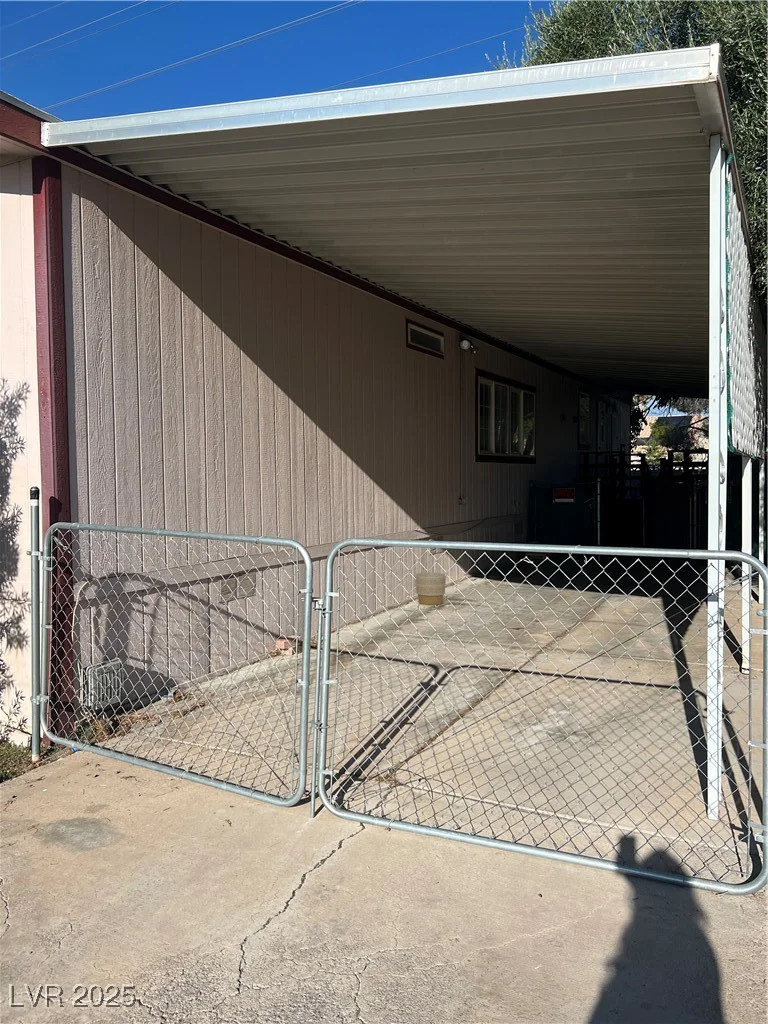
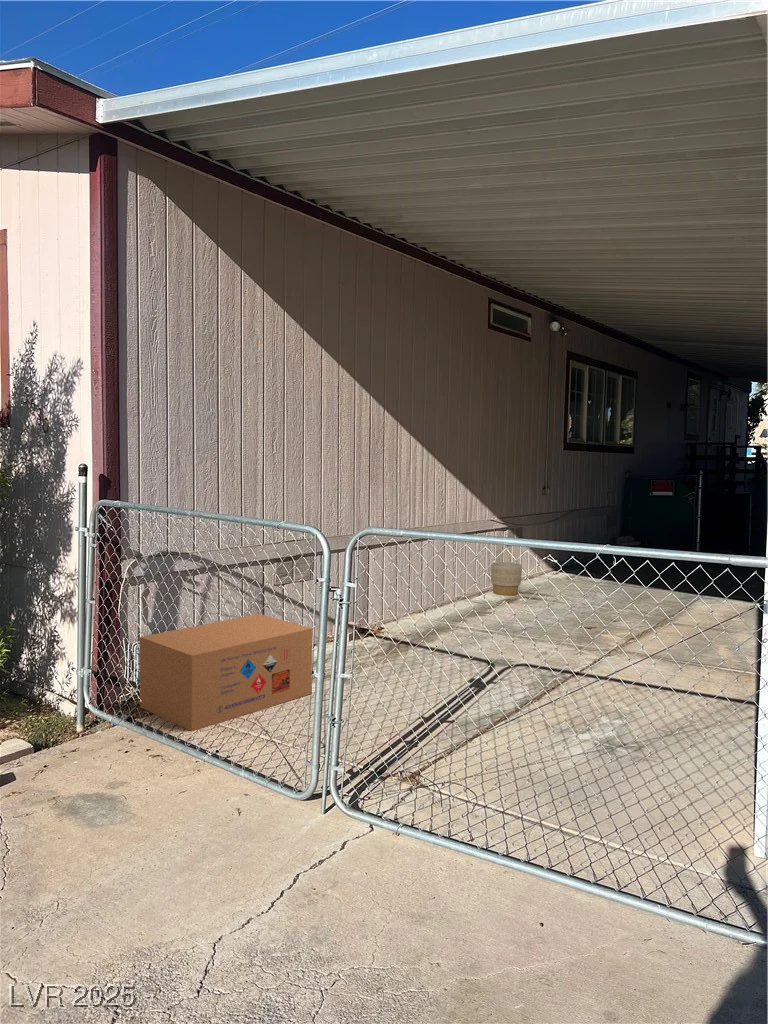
cardboard box: none [96,632,269,752] -> present [140,614,313,731]

